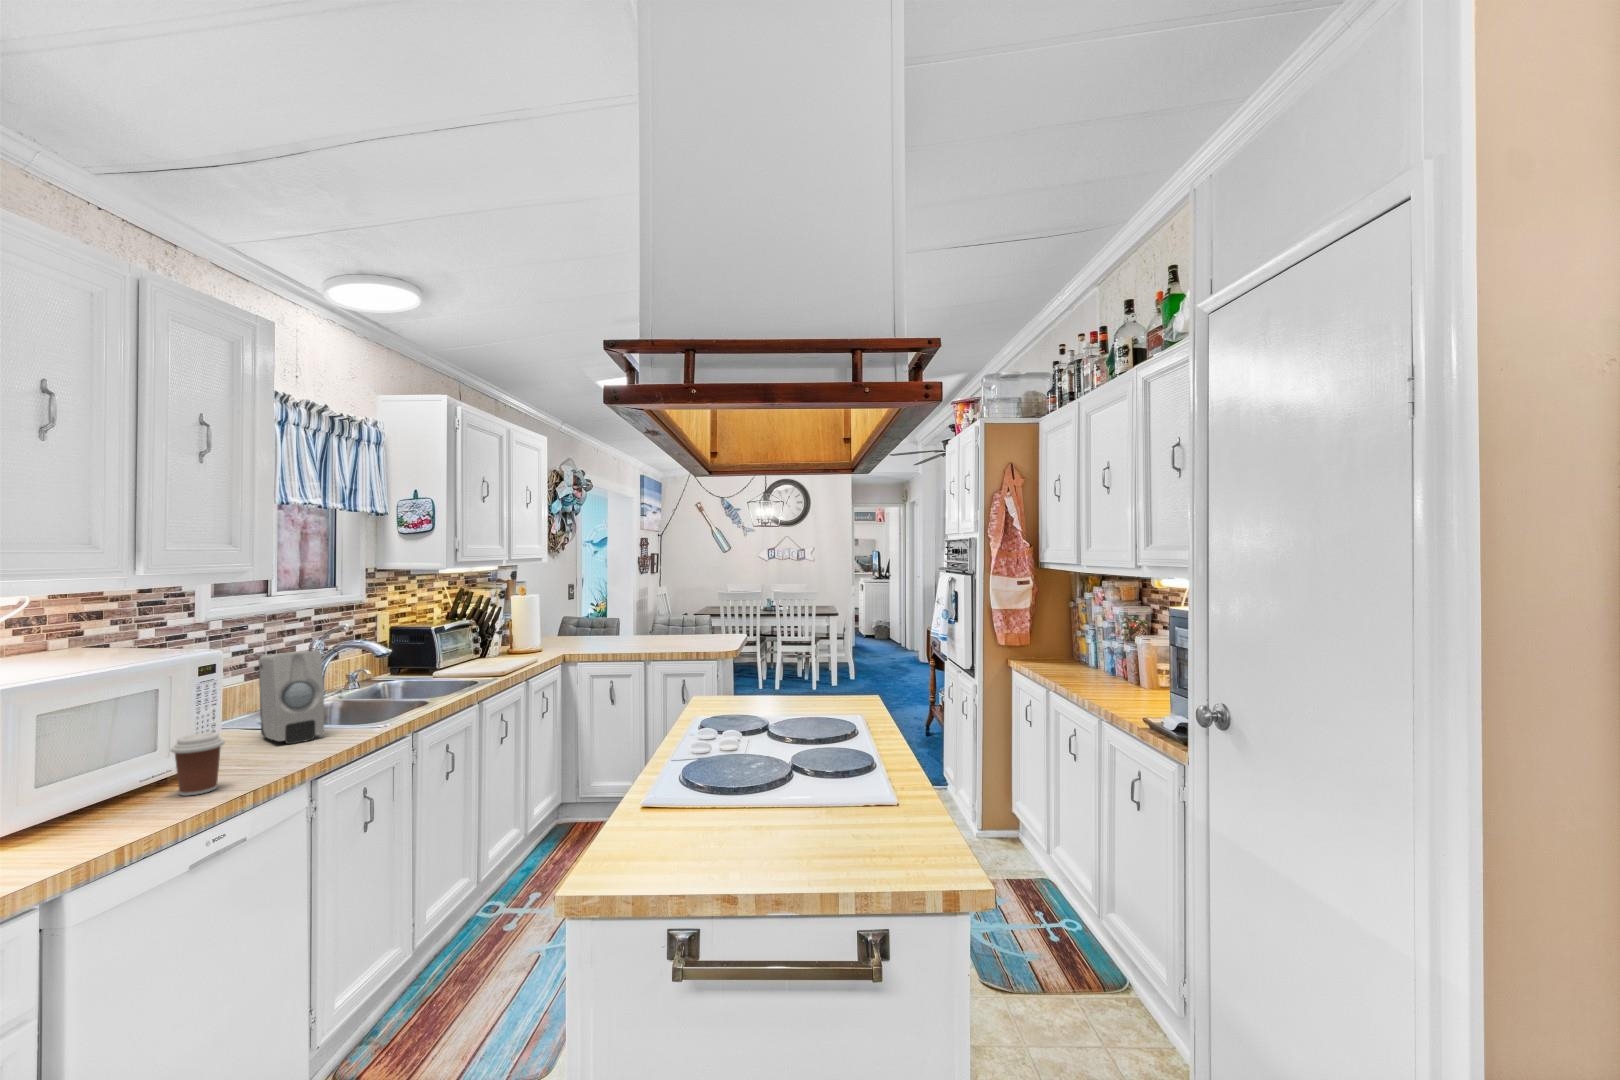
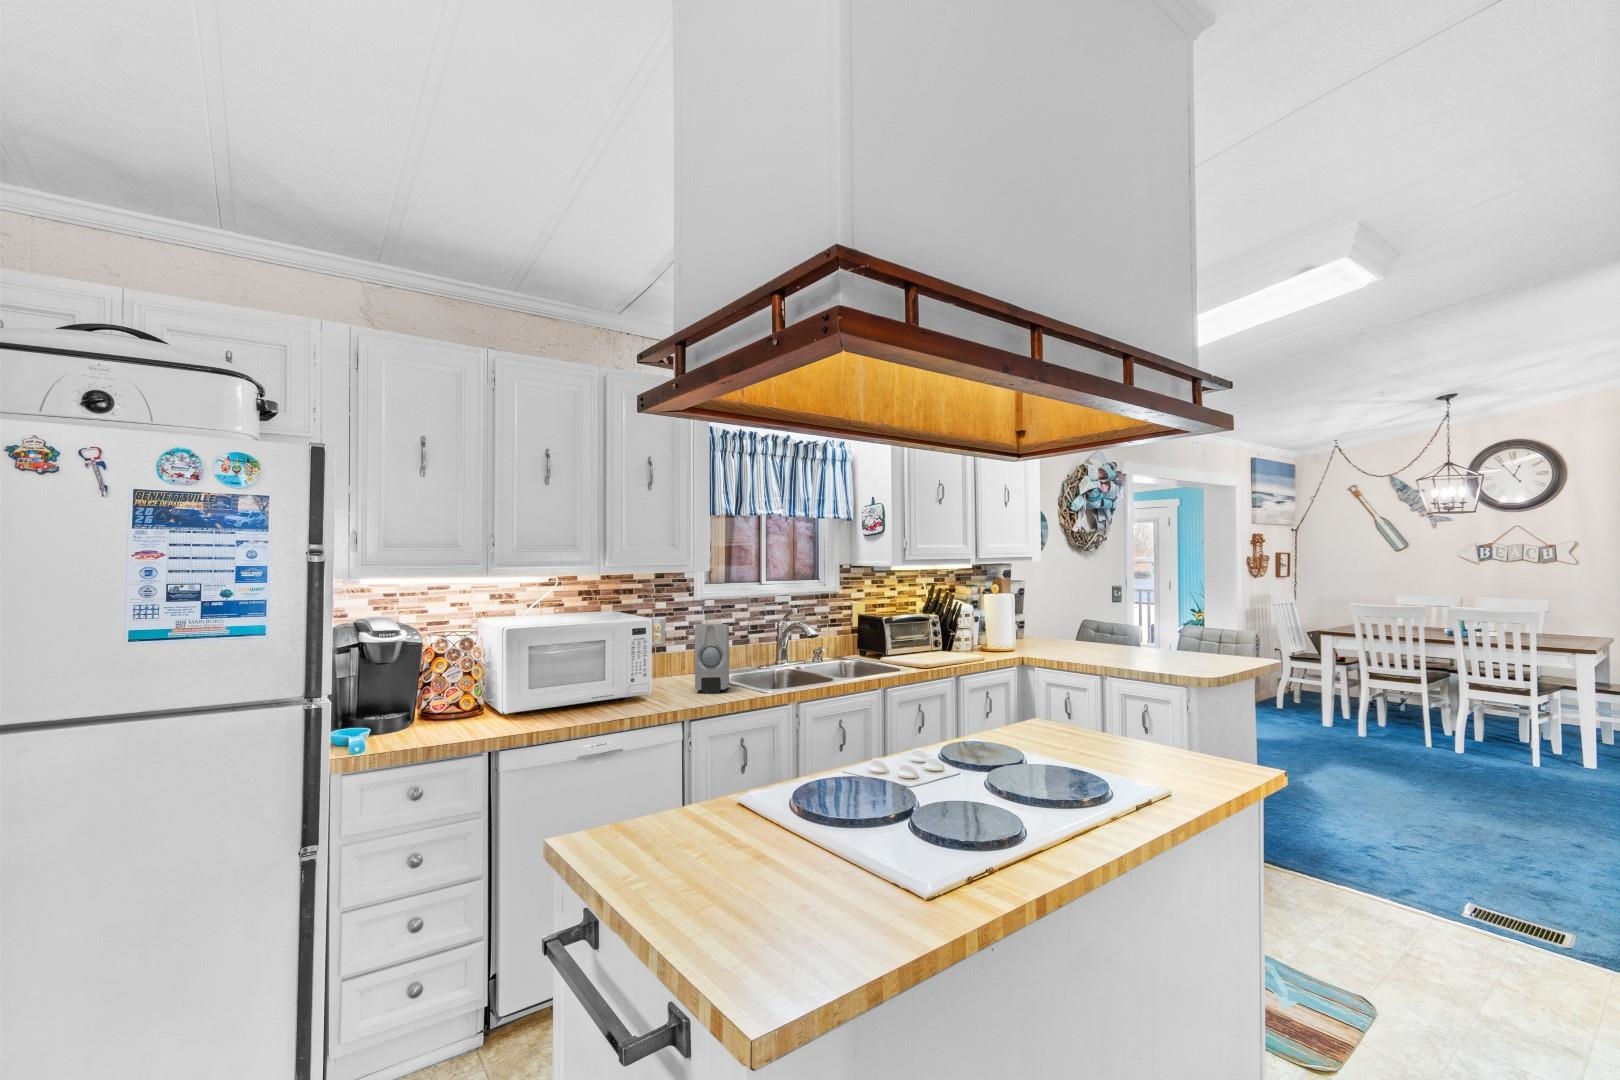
coffee cup: present [171,732,225,796] -> none [602,670,631,710]

